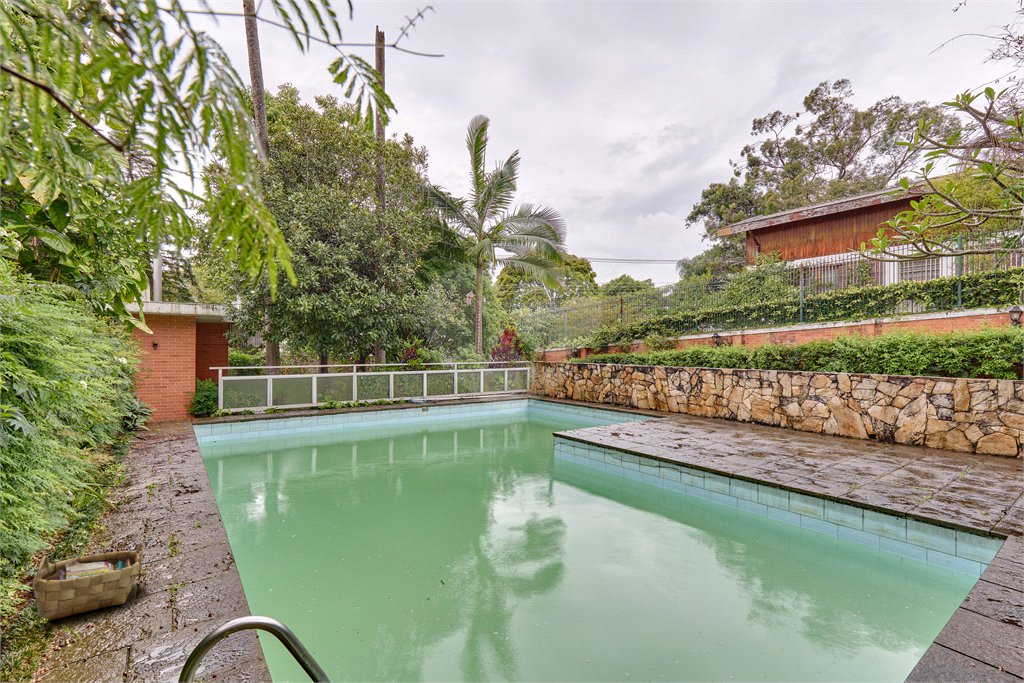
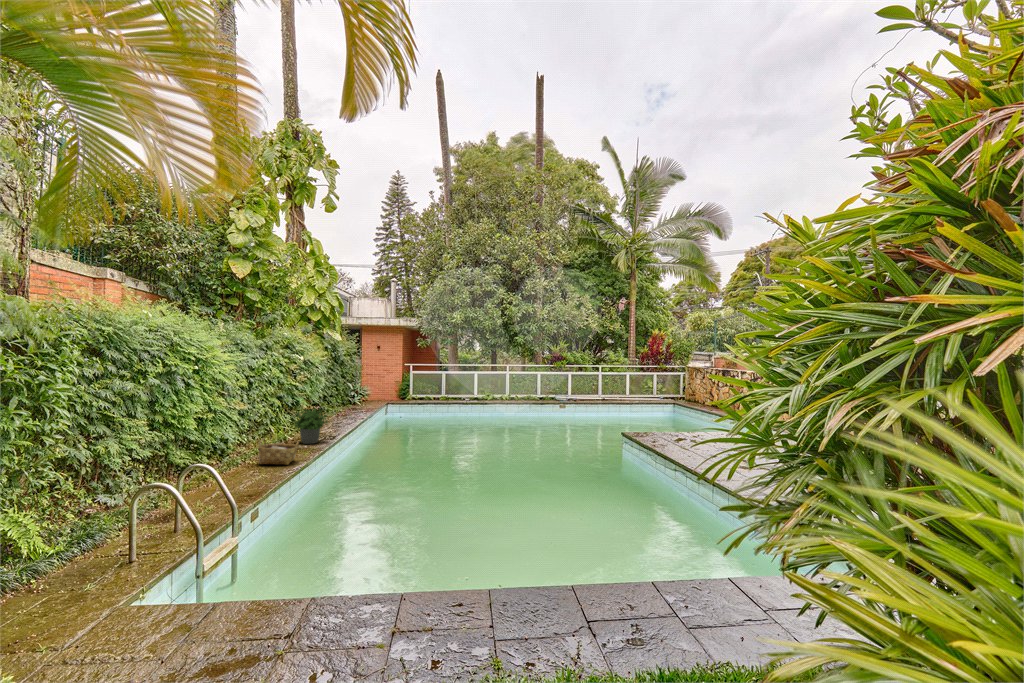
potted plant: none [81,456,159,531] -> present [295,408,328,444]

